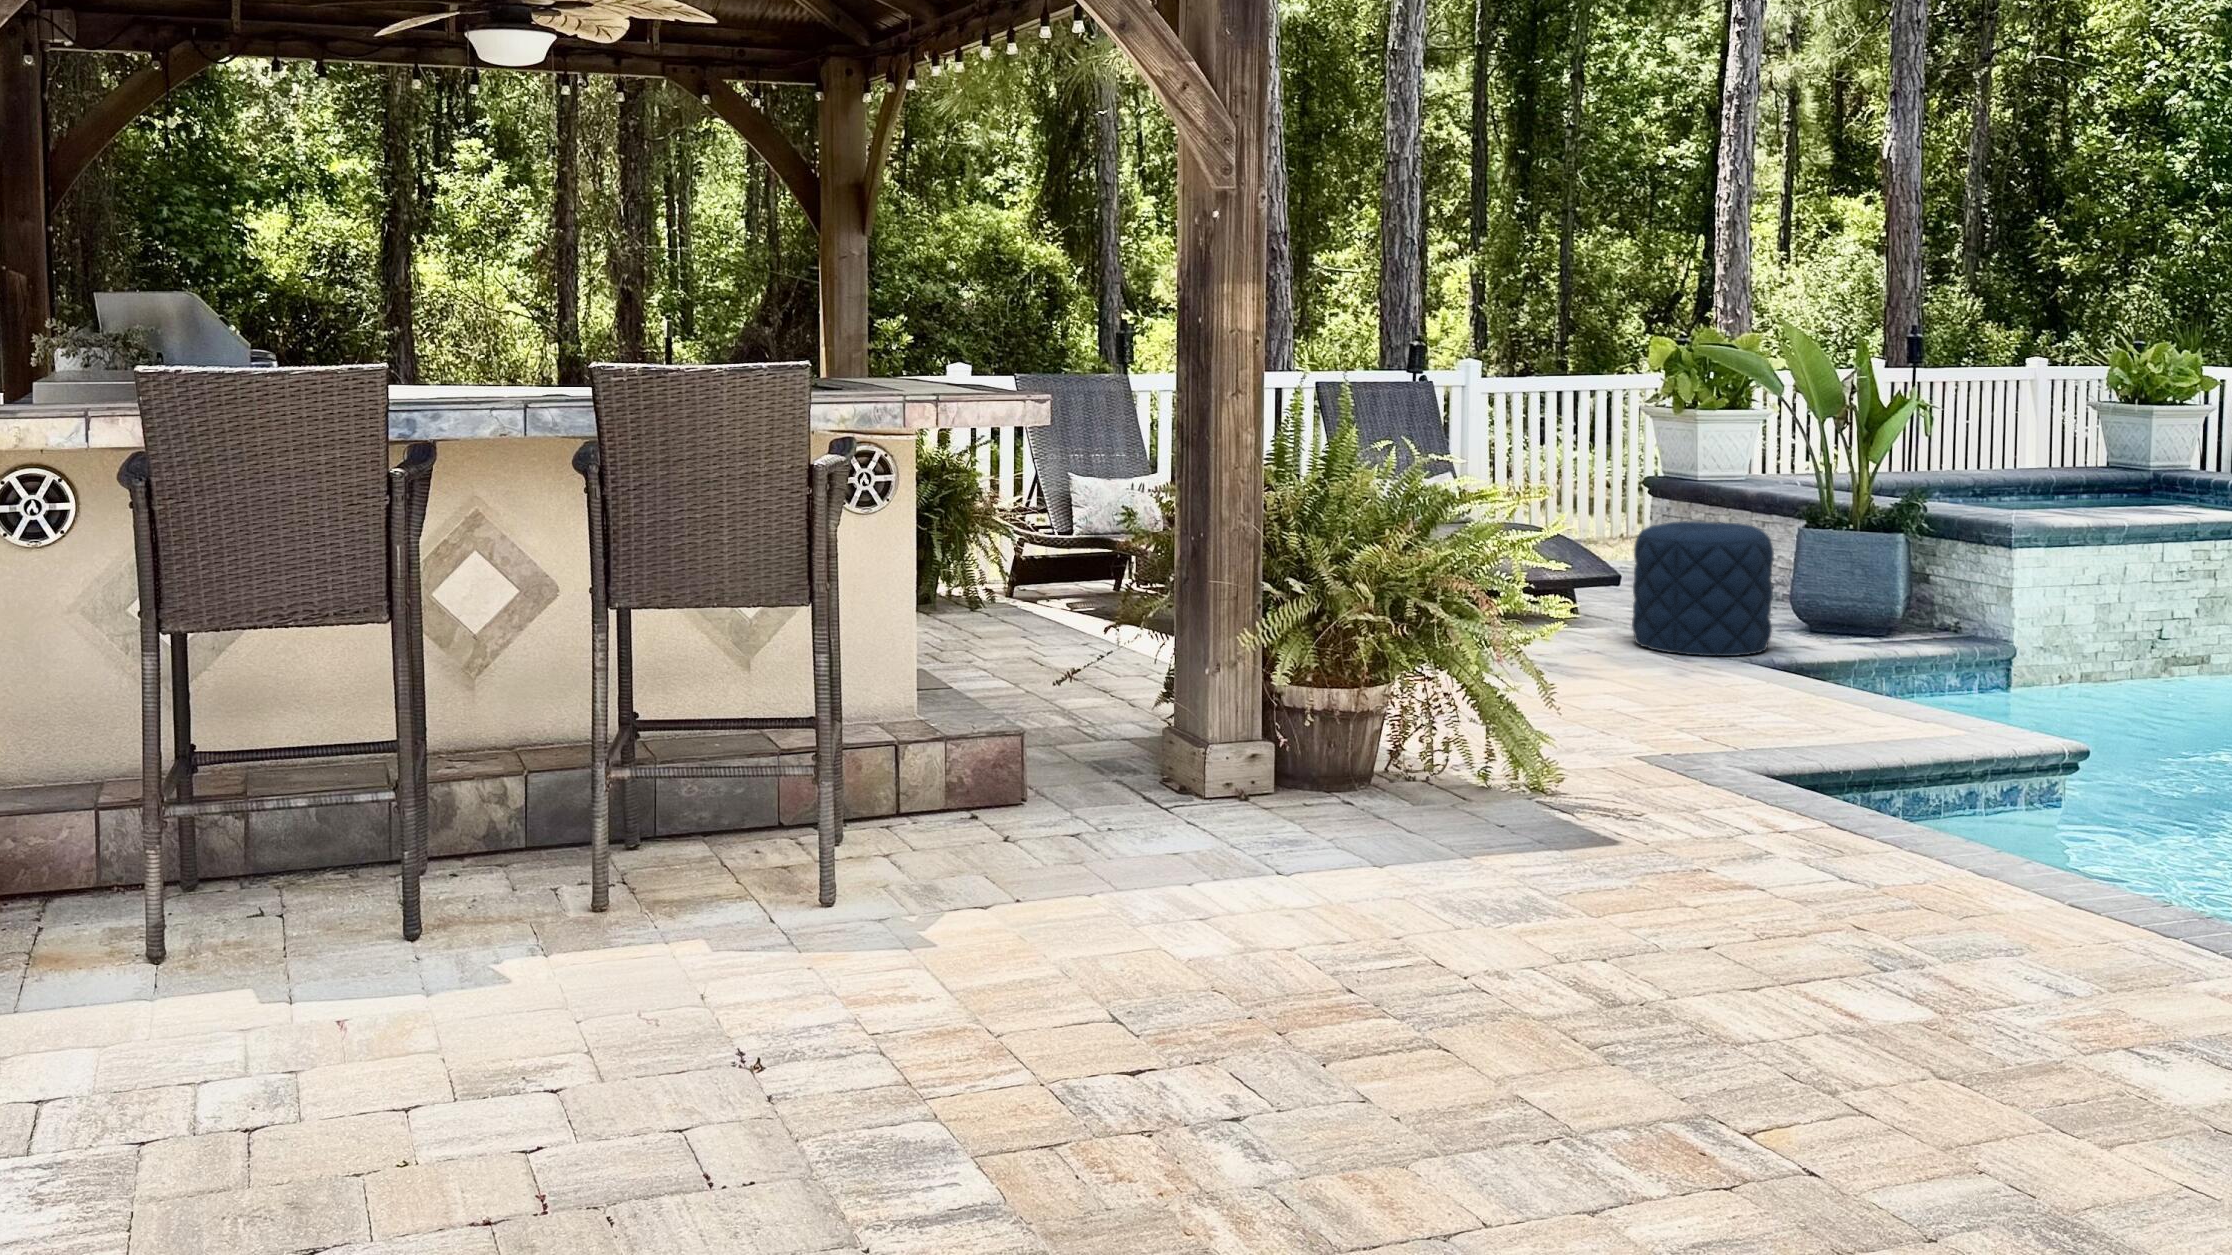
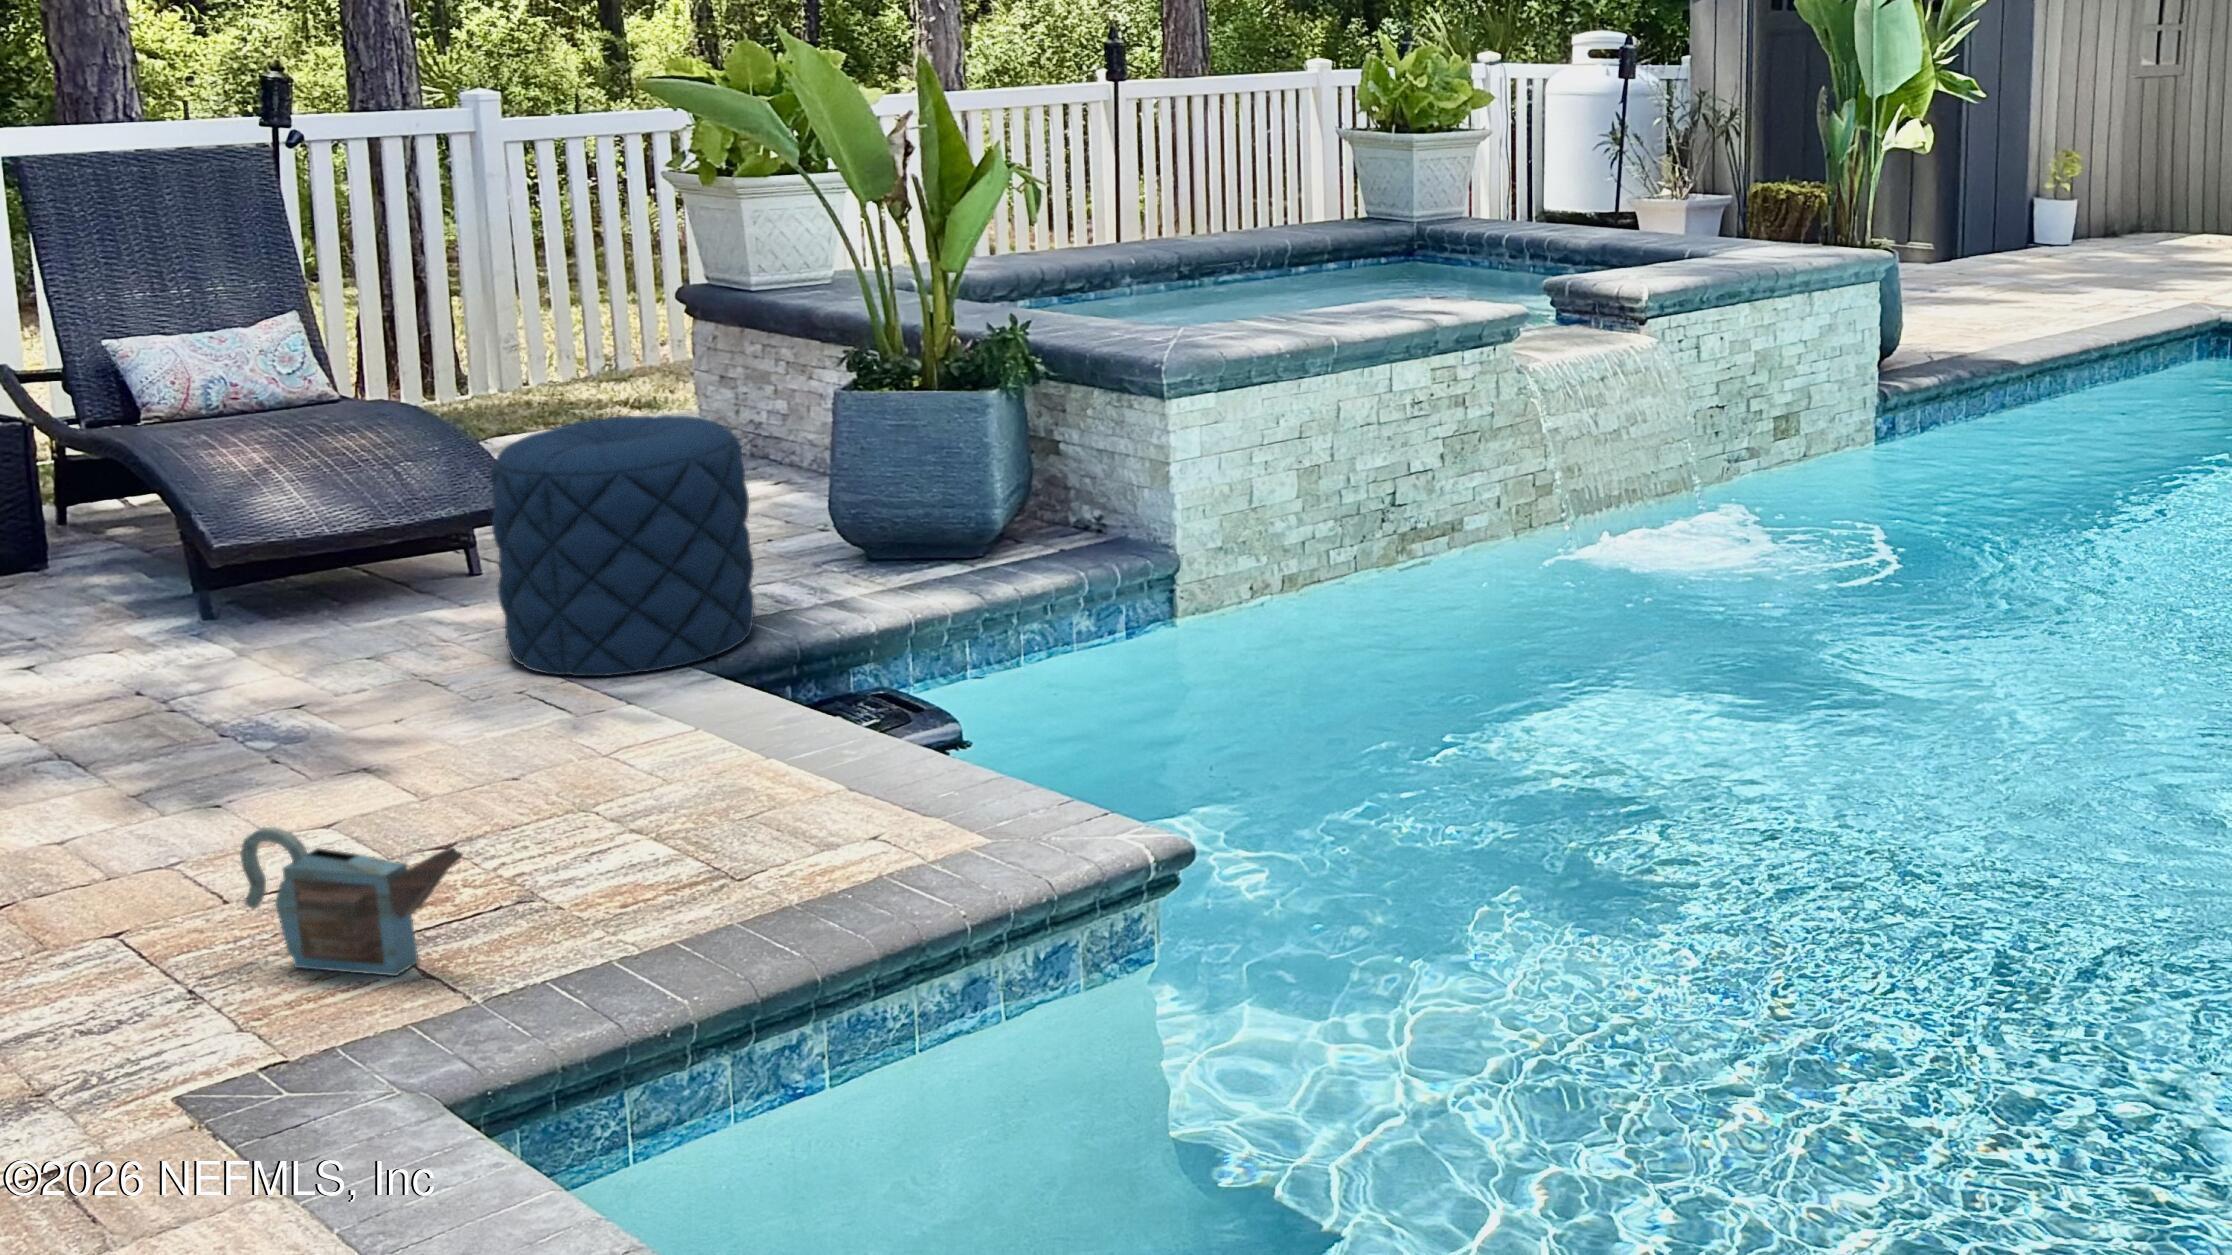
watering can: none [1628,658,1743,731] -> present [240,827,463,976]

